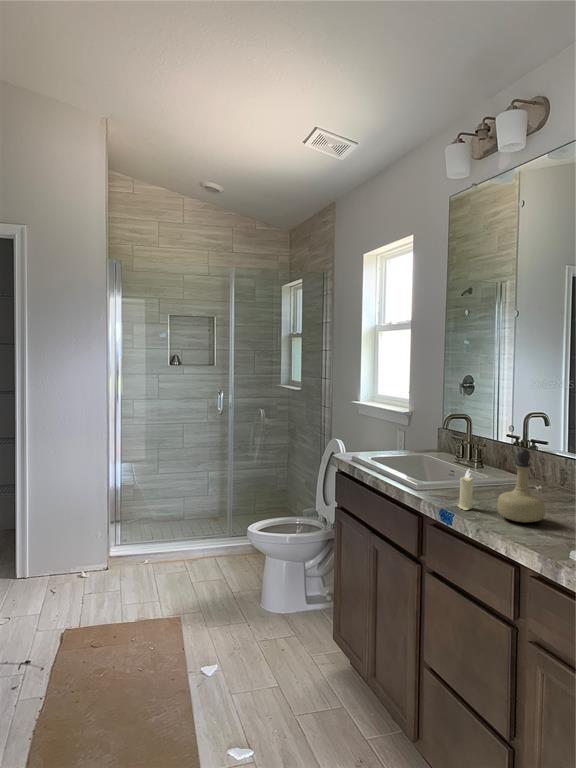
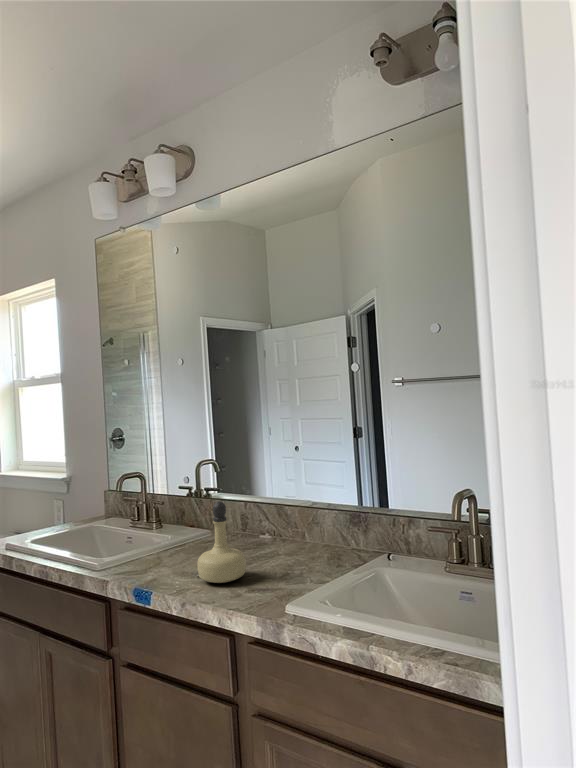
candle: present [458,469,473,510] -> none [152,534,169,584]

